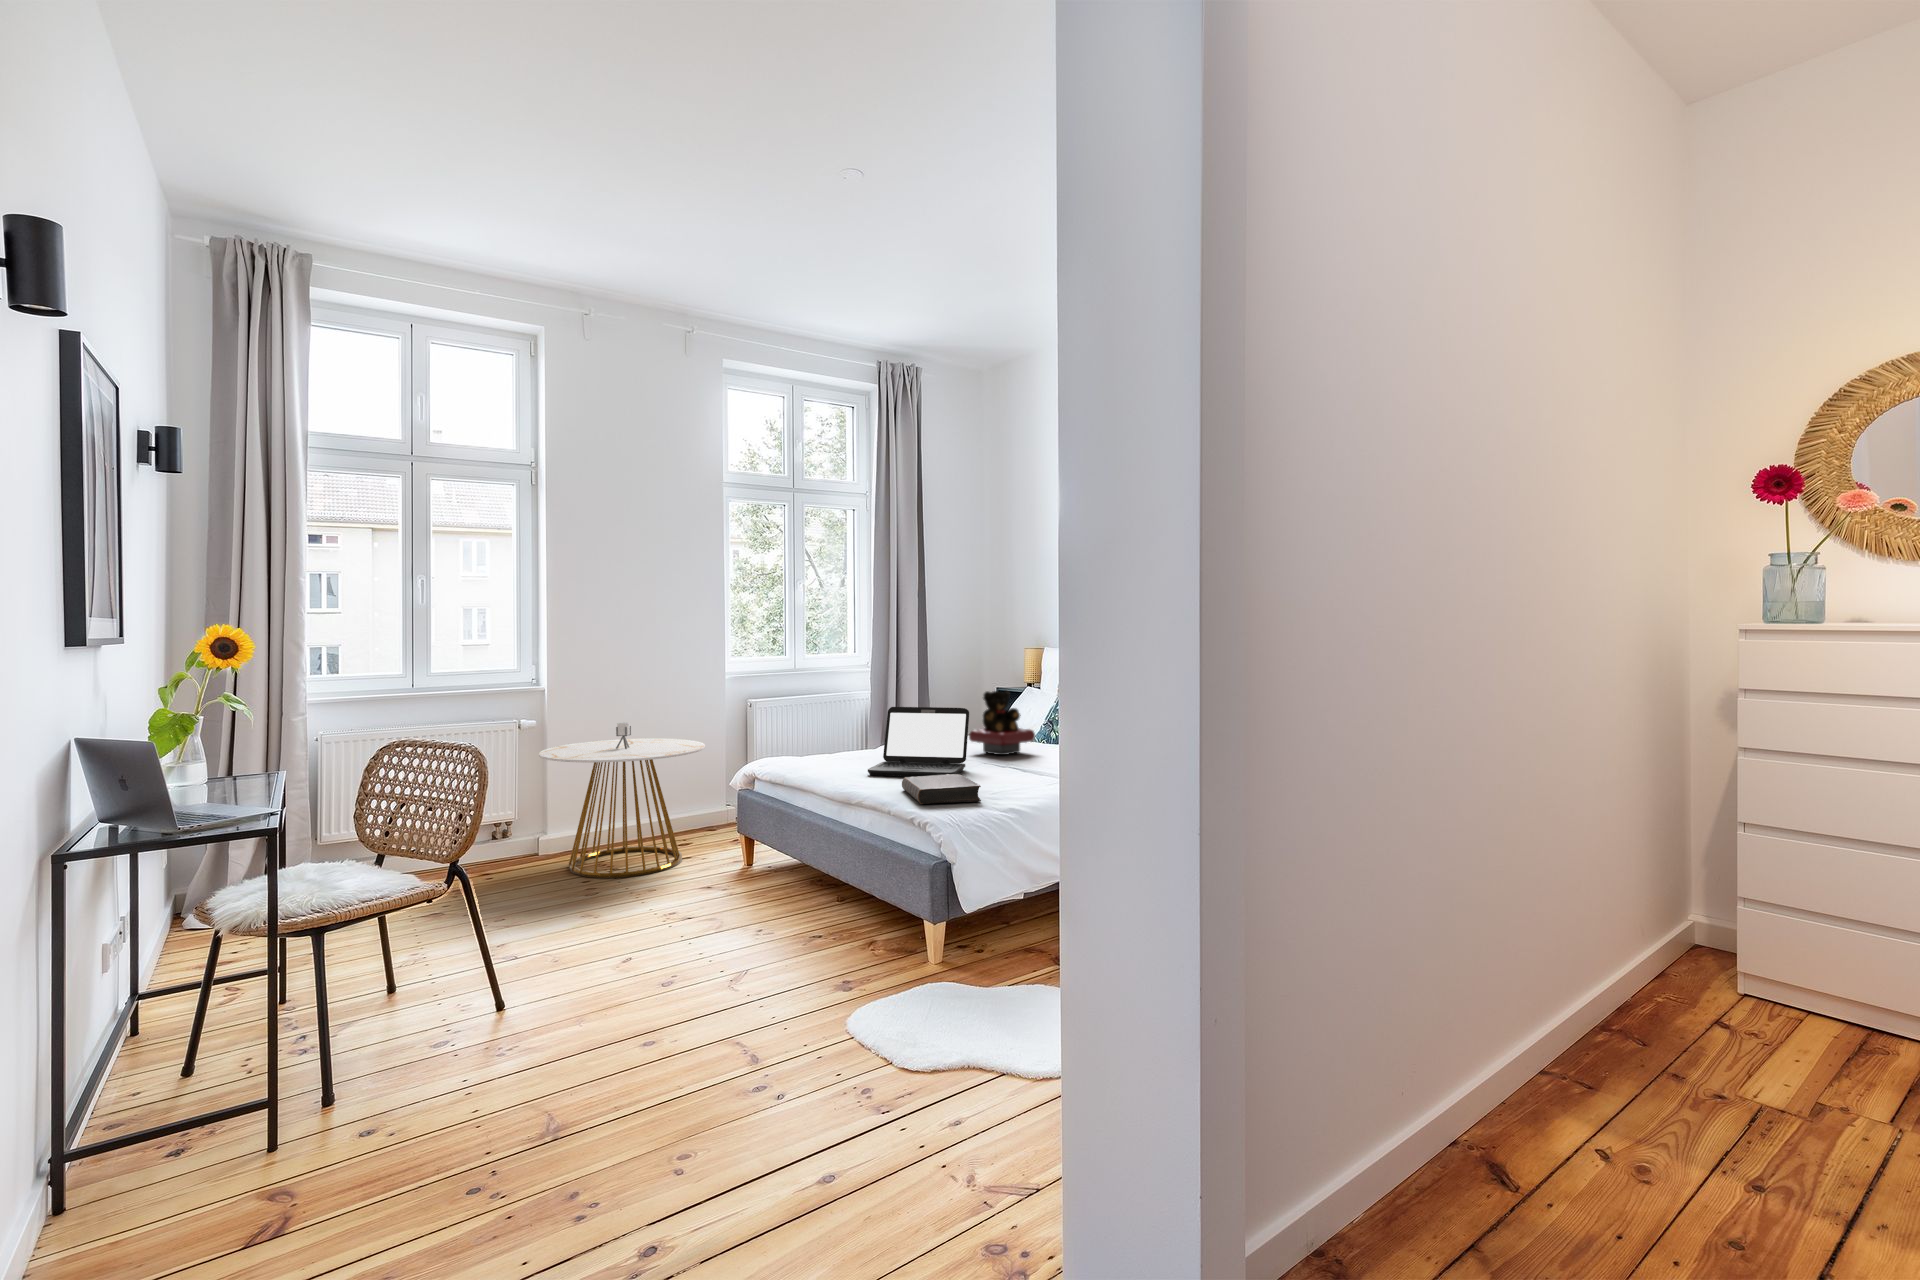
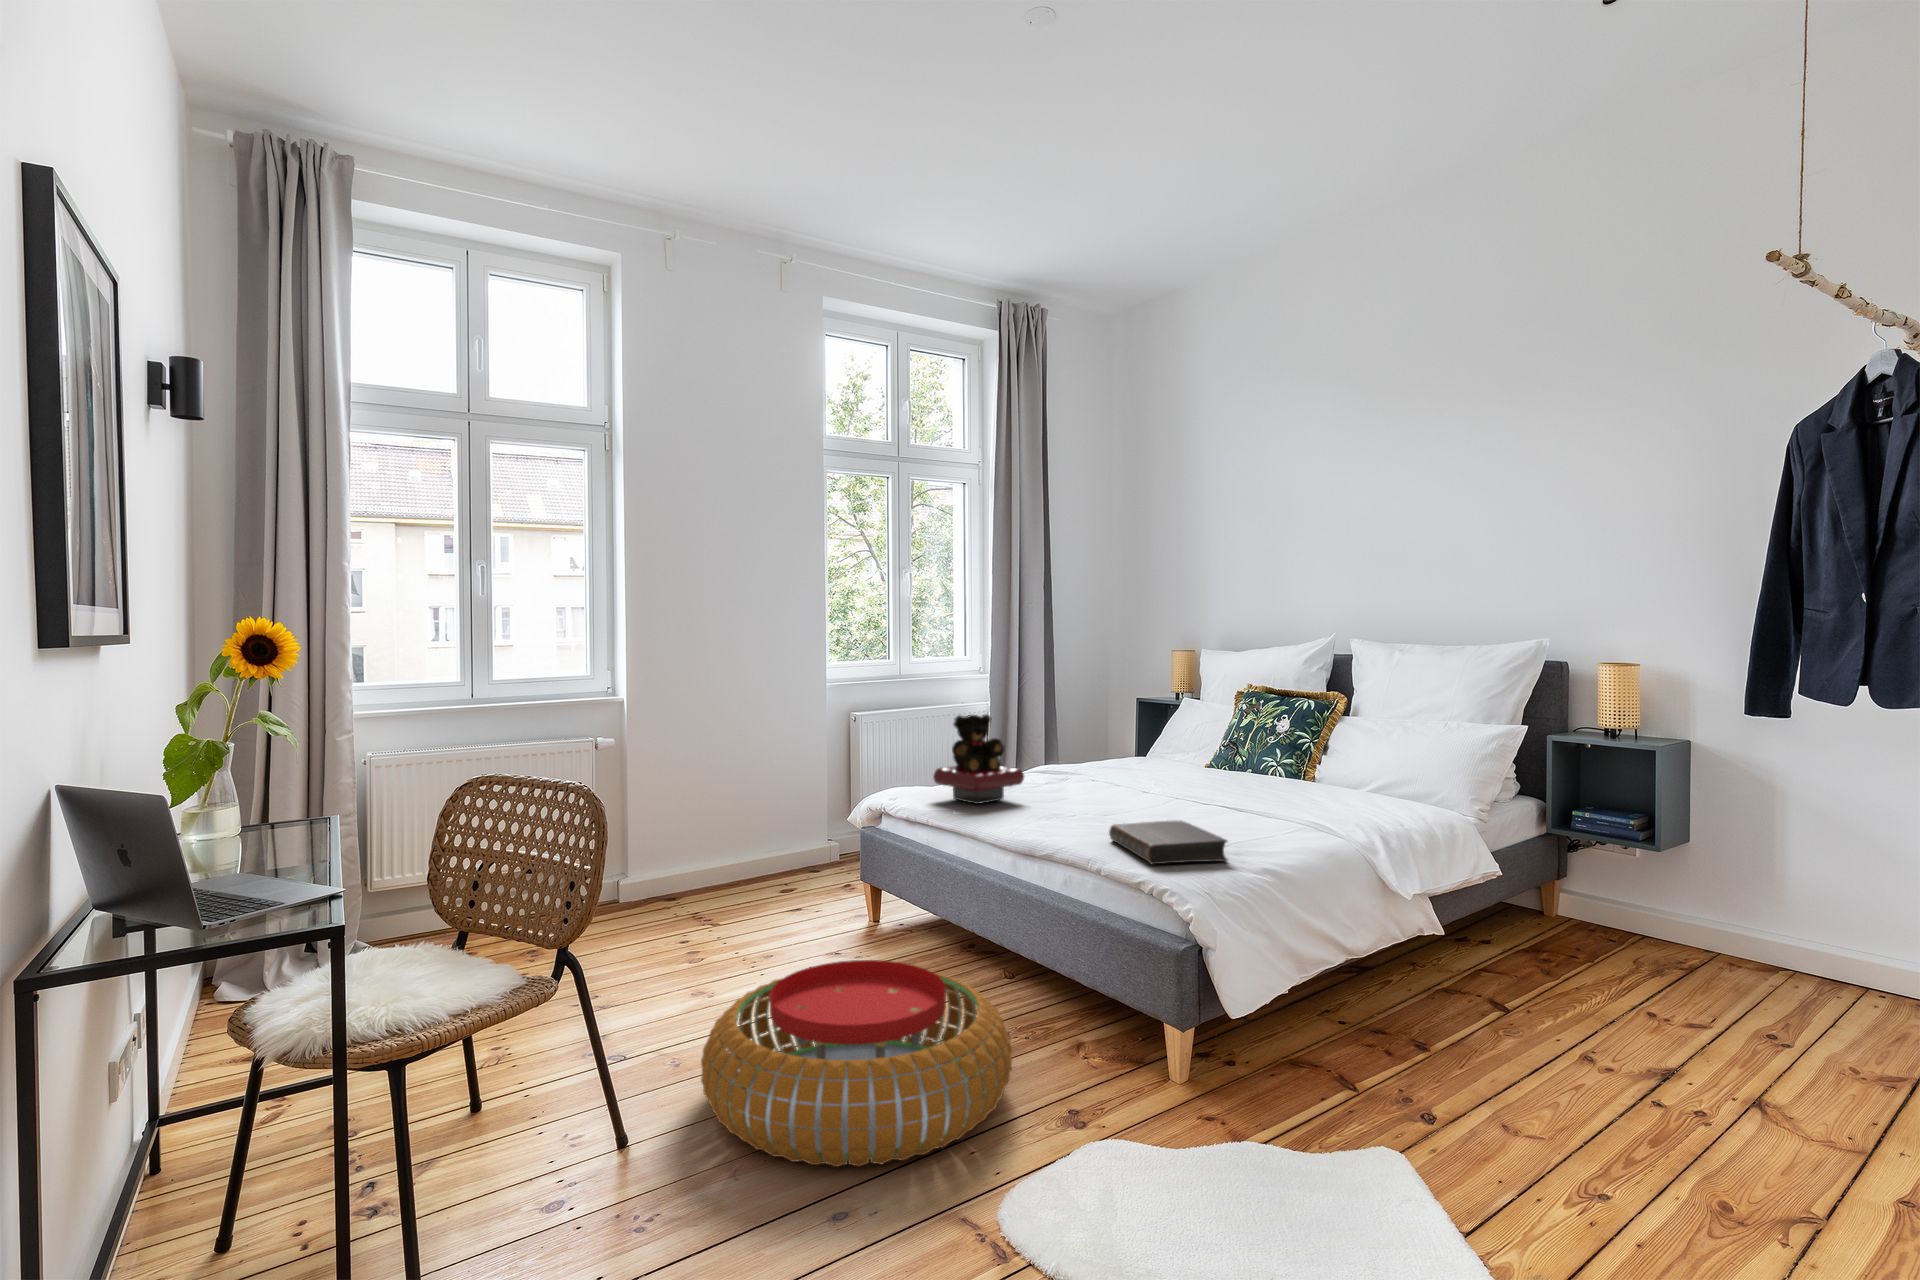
teddy bear: present [969,691,1035,755] -> present [933,714,1024,804]
laptop: present [868,707,969,777] -> none [1049,728,1171,823]
side table: present [539,722,705,878] -> none [624,742,823,937]
pouf: none [564,879,805,1020] -> present [701,960,1012,1167]

